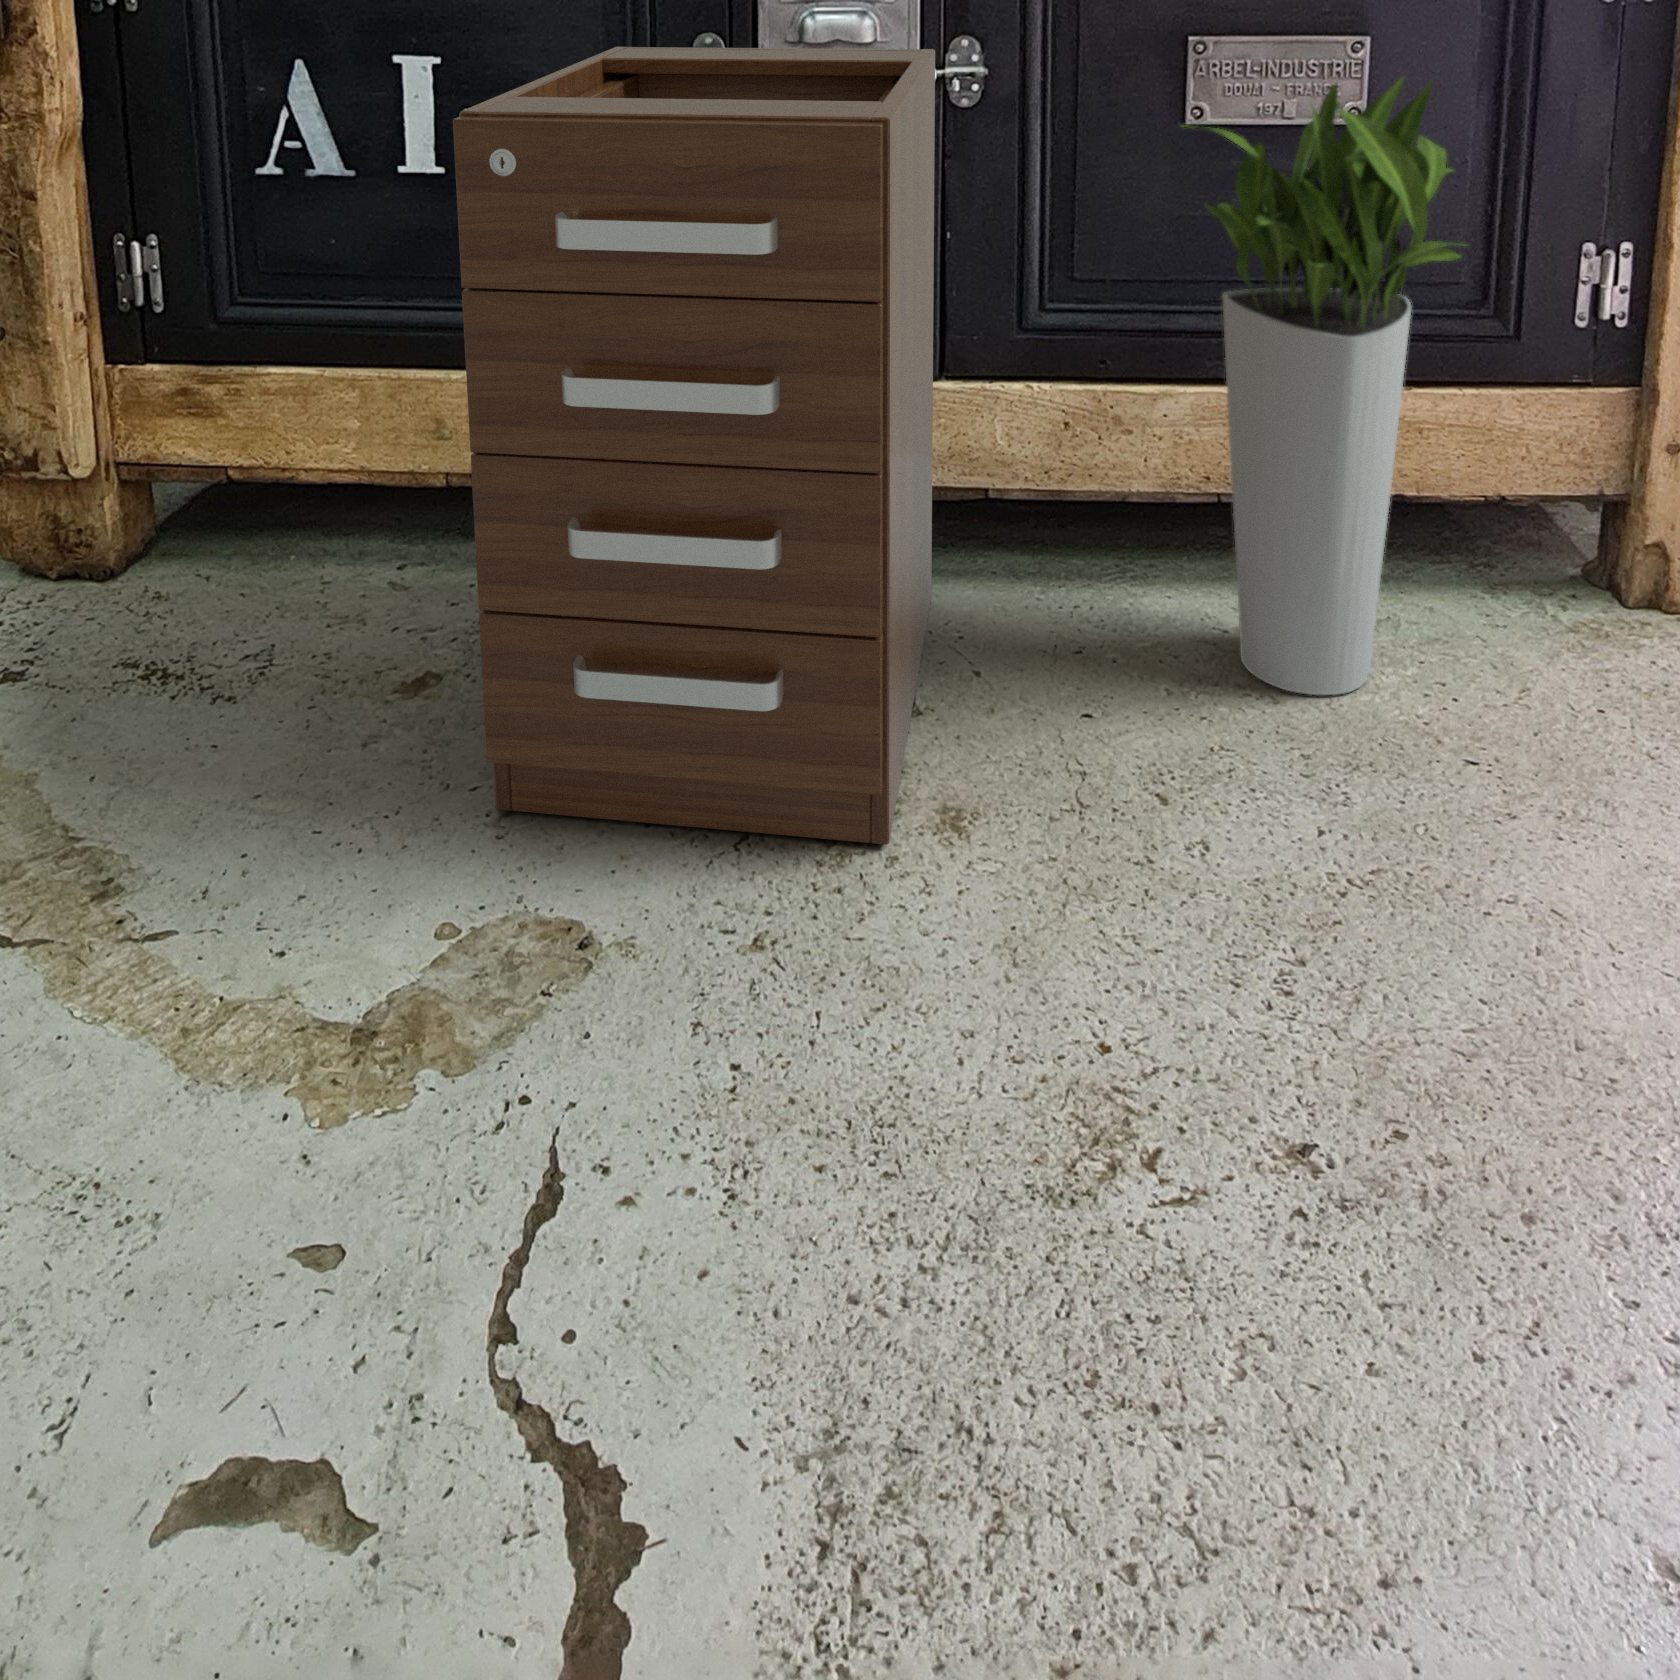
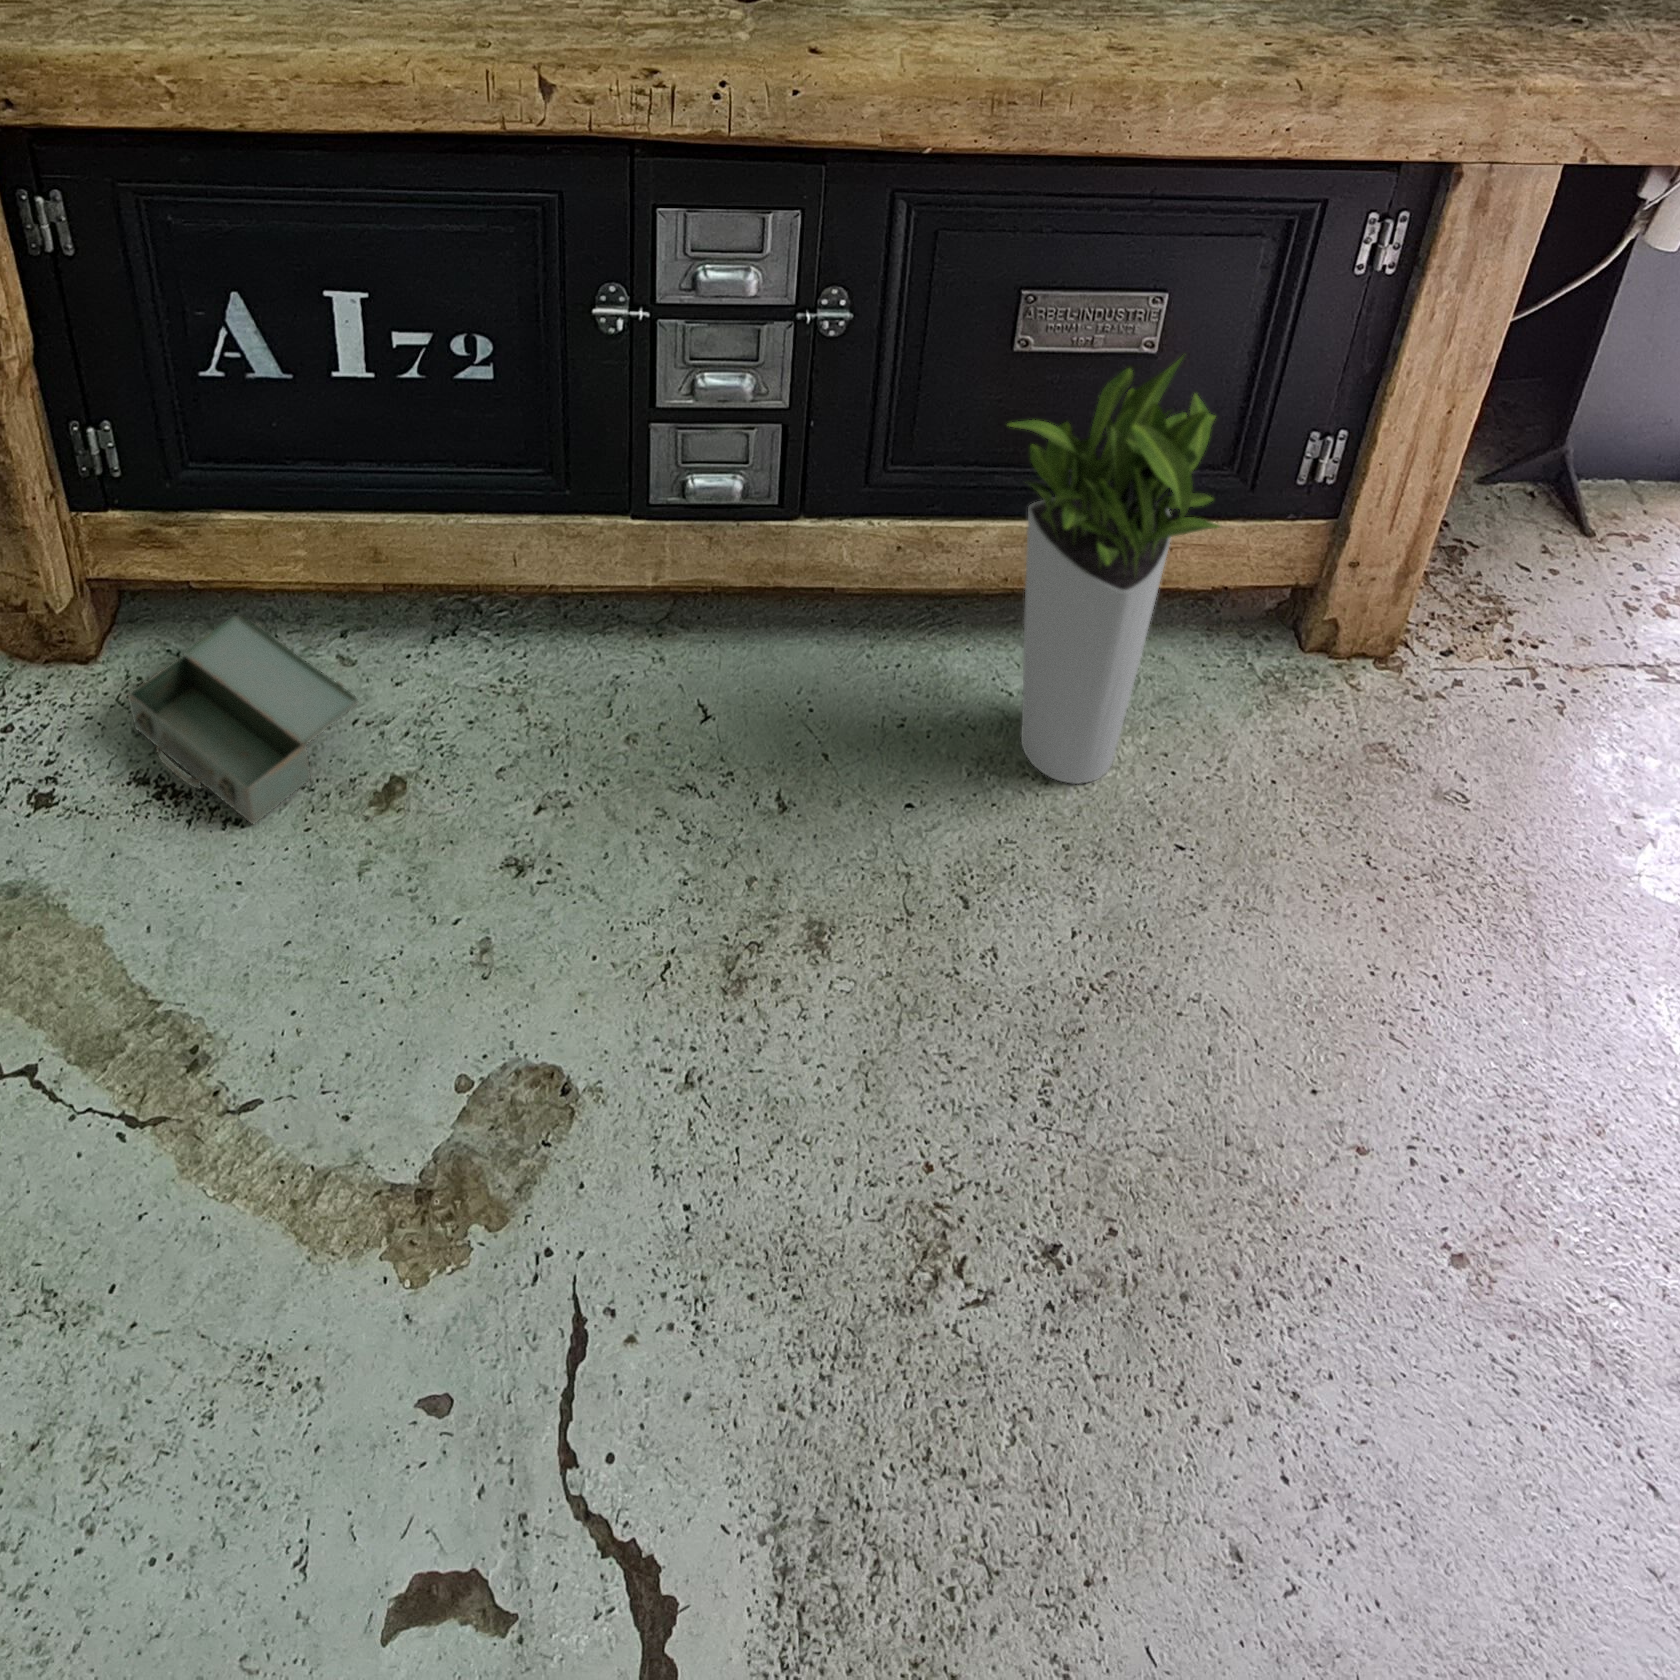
filing cabinet: present [453,47,935,845] -> none [442,299,805,977]
toolbox: none [133,506,399,689] -> present [127,616,358,824]

